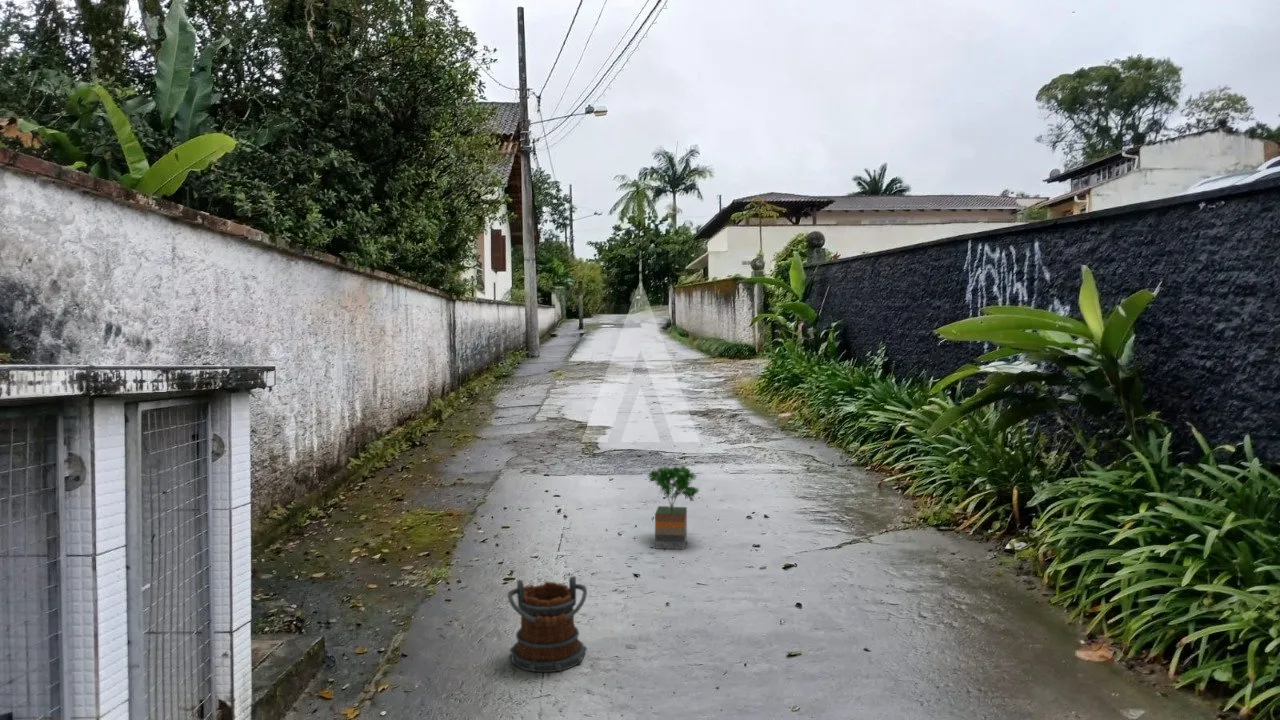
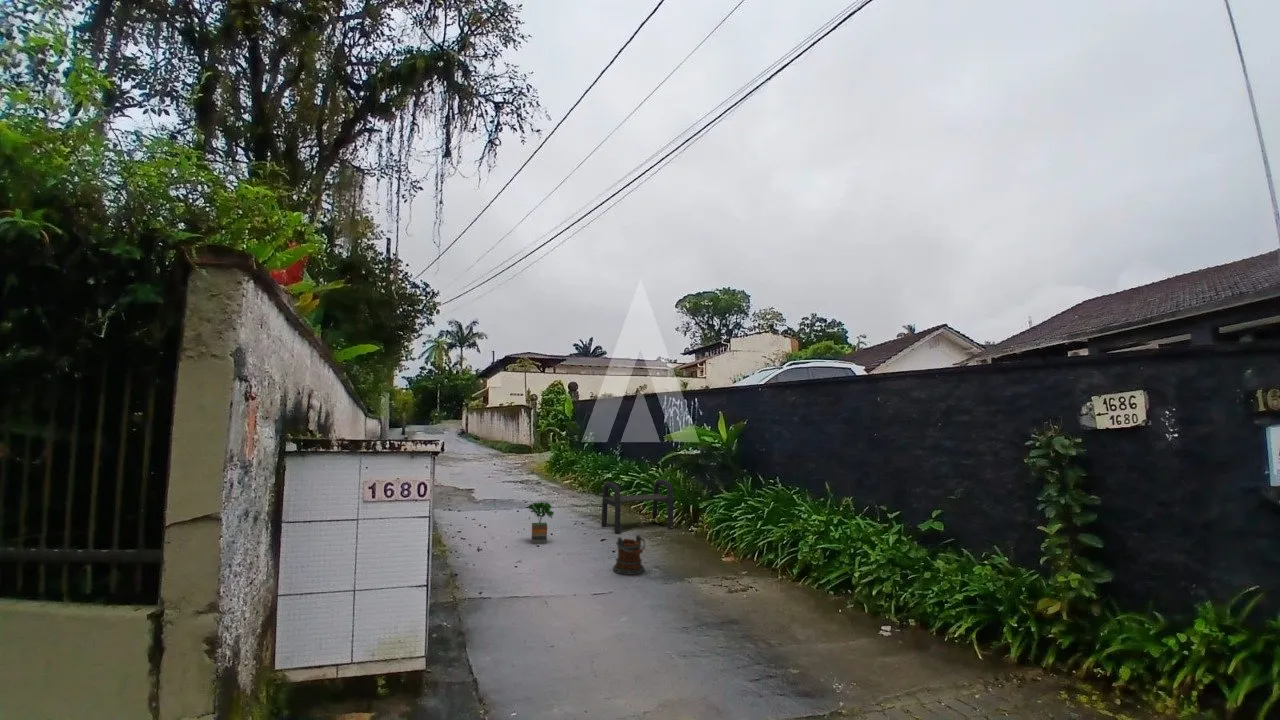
bench: none [813,425,970,537] -> present [602,480,673,534]
bucket: present [508,576,587,672] -> present [613,535,645,575]

